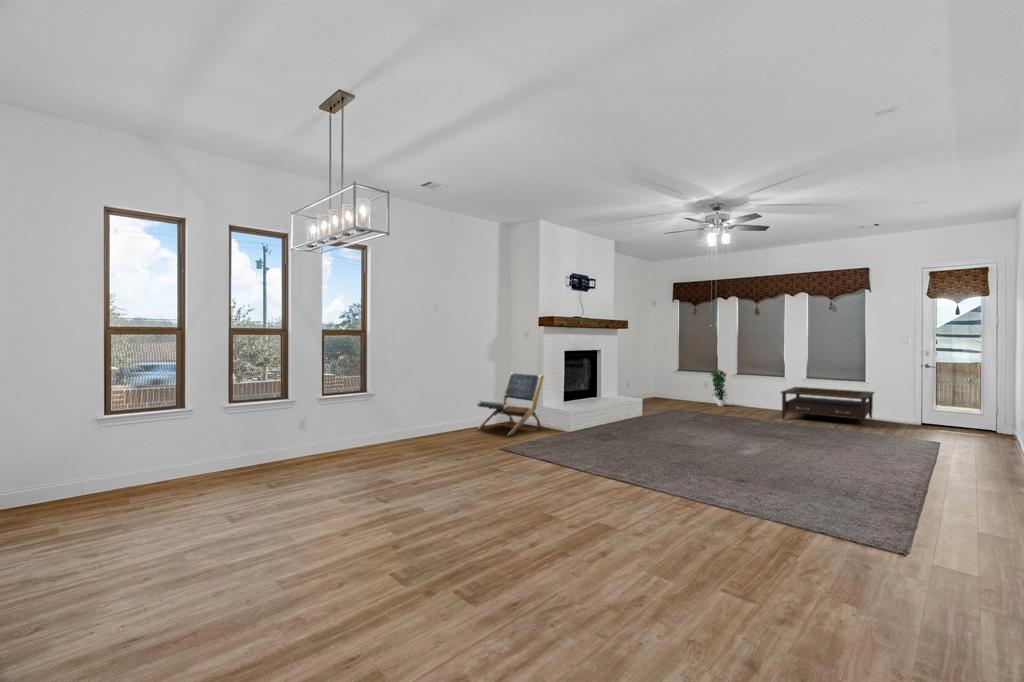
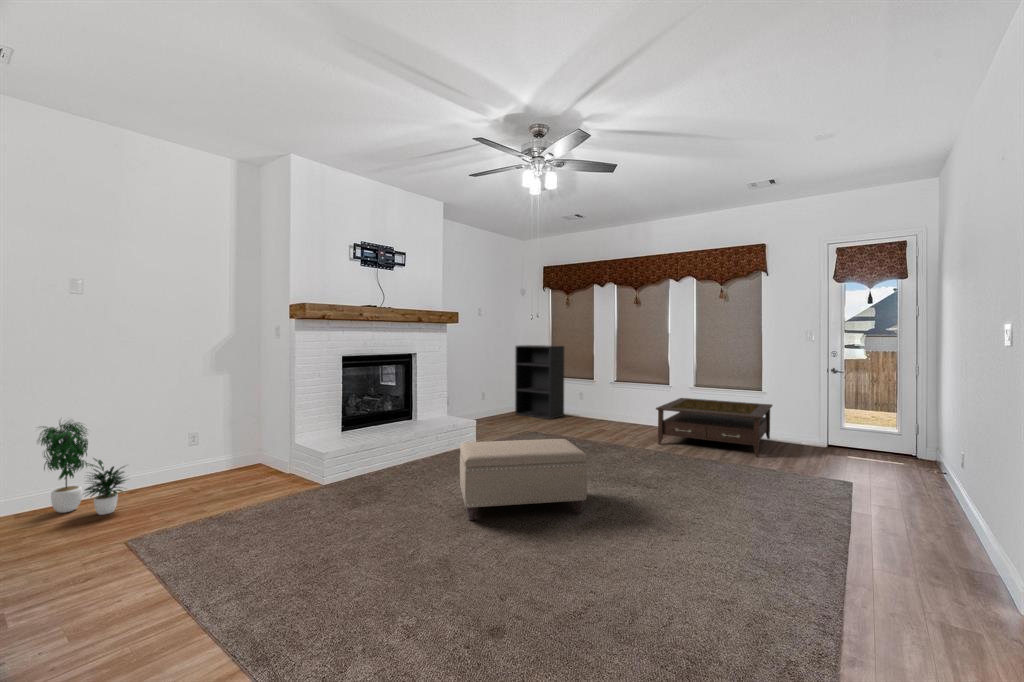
bookshelf: none [653,345,694,403] -> present [515,345,564,419]
potted plant: present [711,370,727,406] -> present [38,422,126,515]
lounge chair: present [478,373,543,435] -> none [173,391,293,501]
ottoman: none [665,404,755,448] -> present [460,439,587,520]

